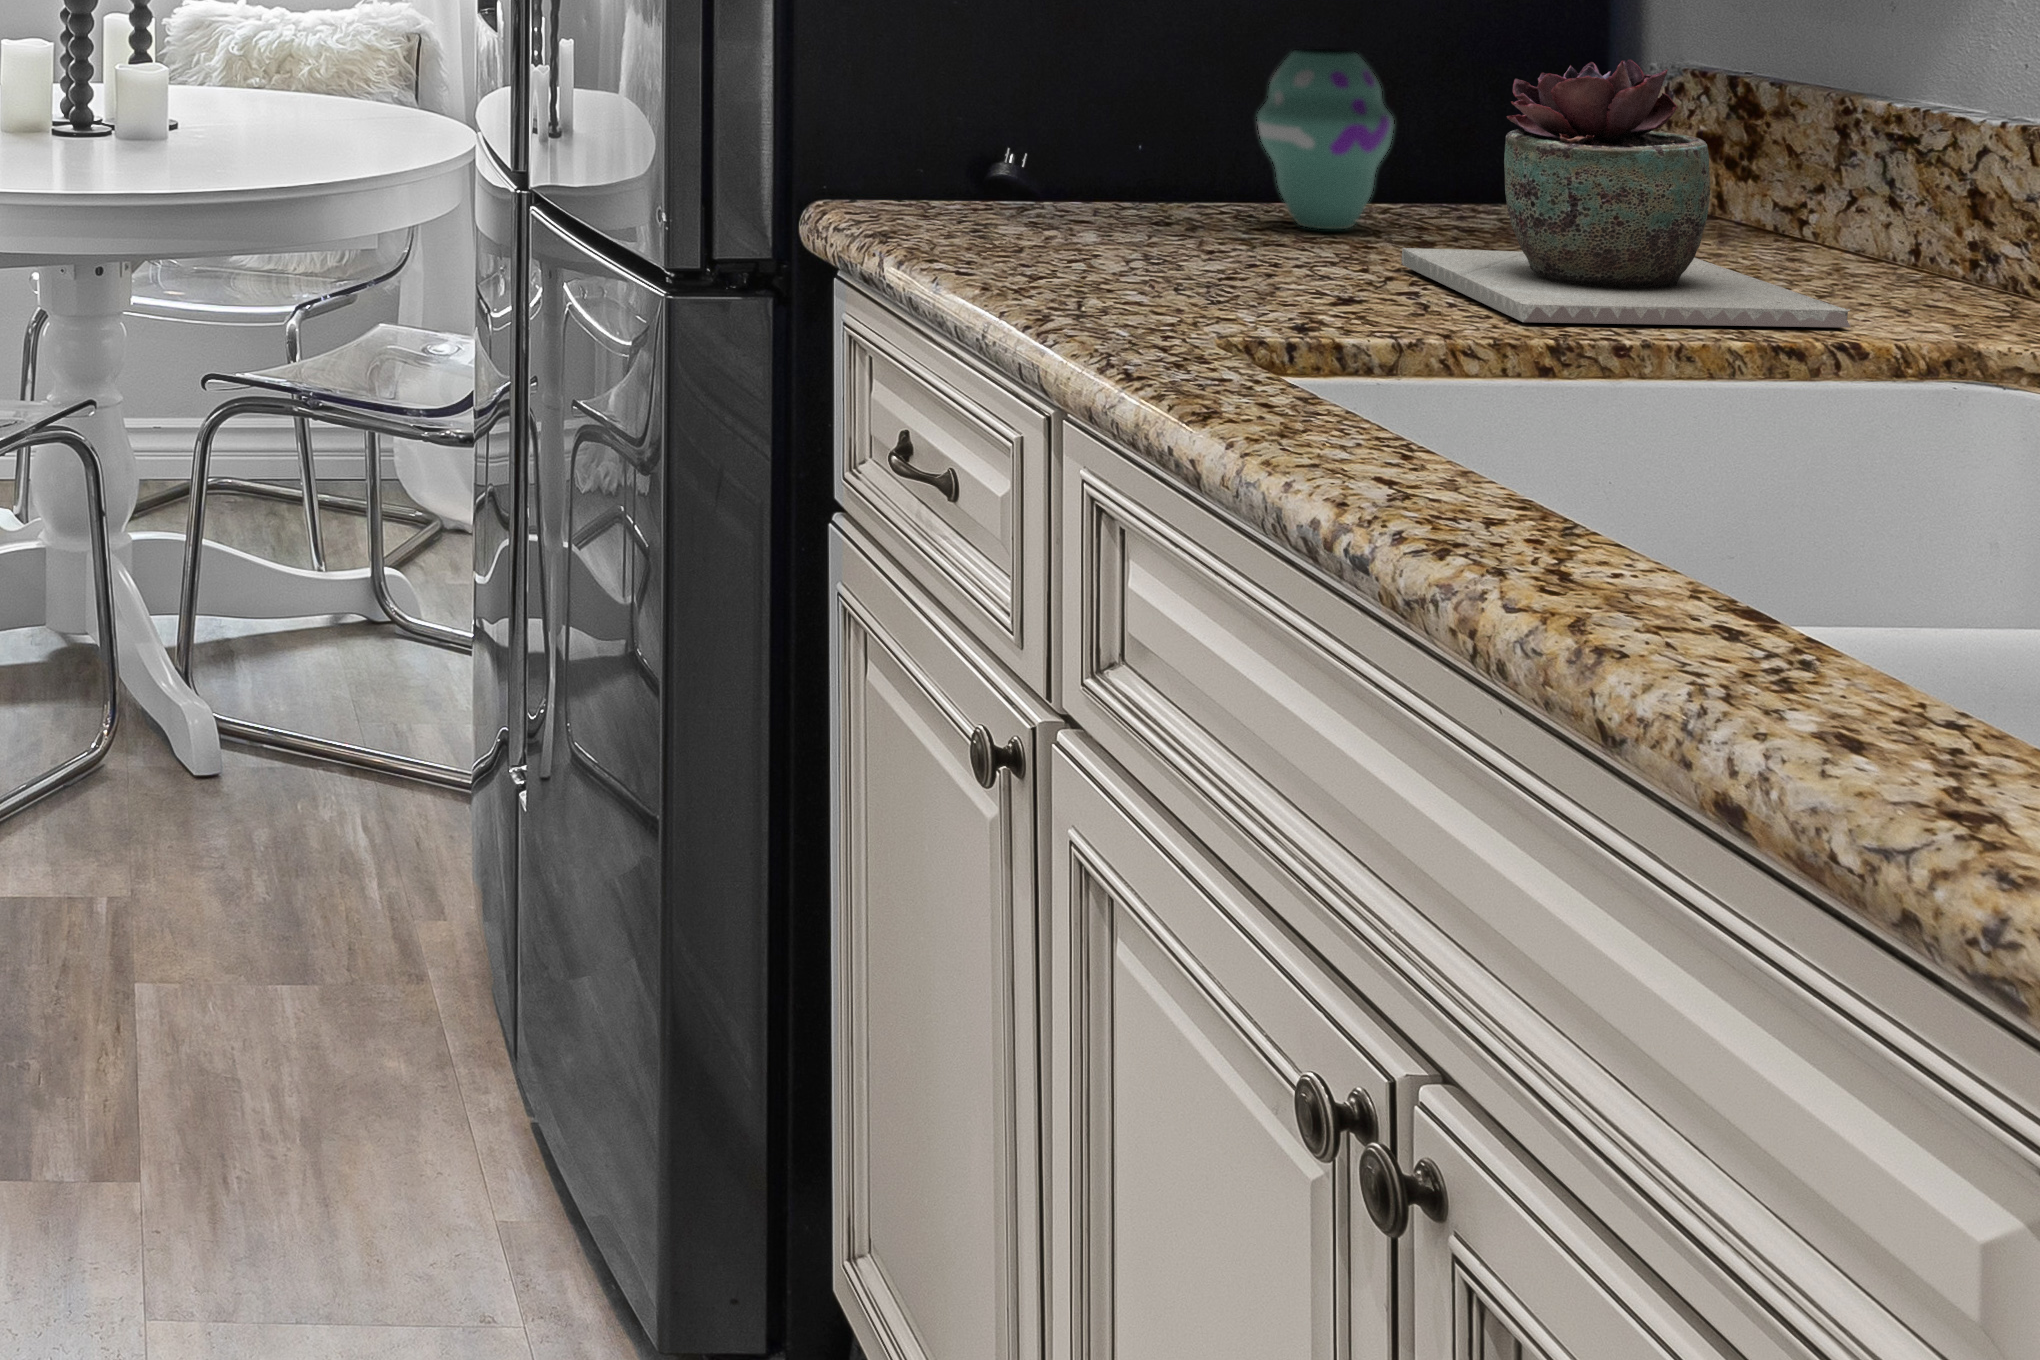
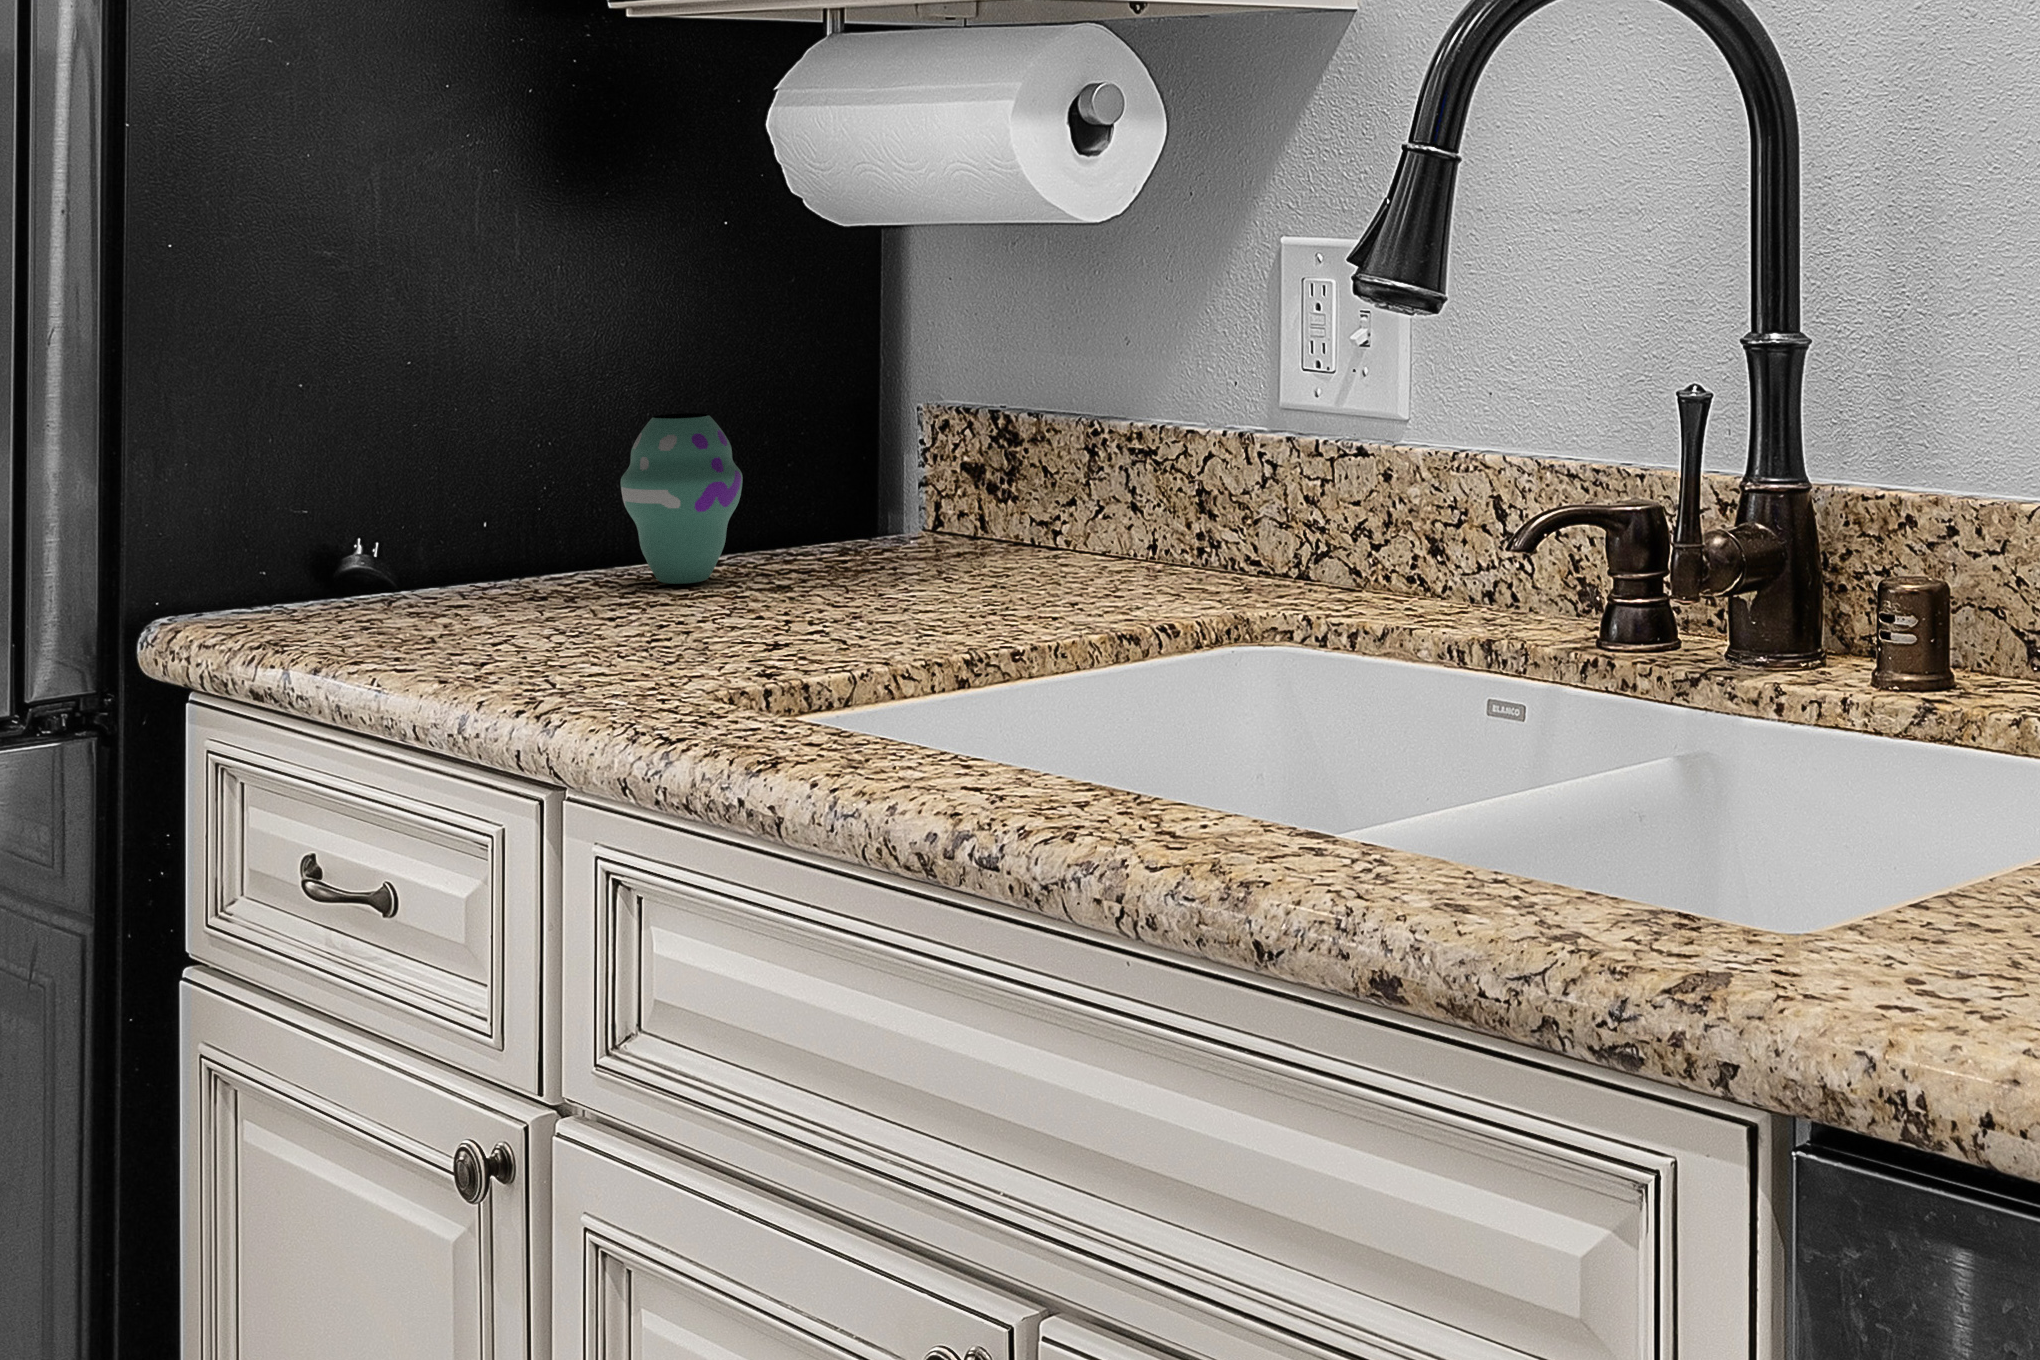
succulent plant: present [1401,60,1850,328] -> none [783,402,1155,641]

